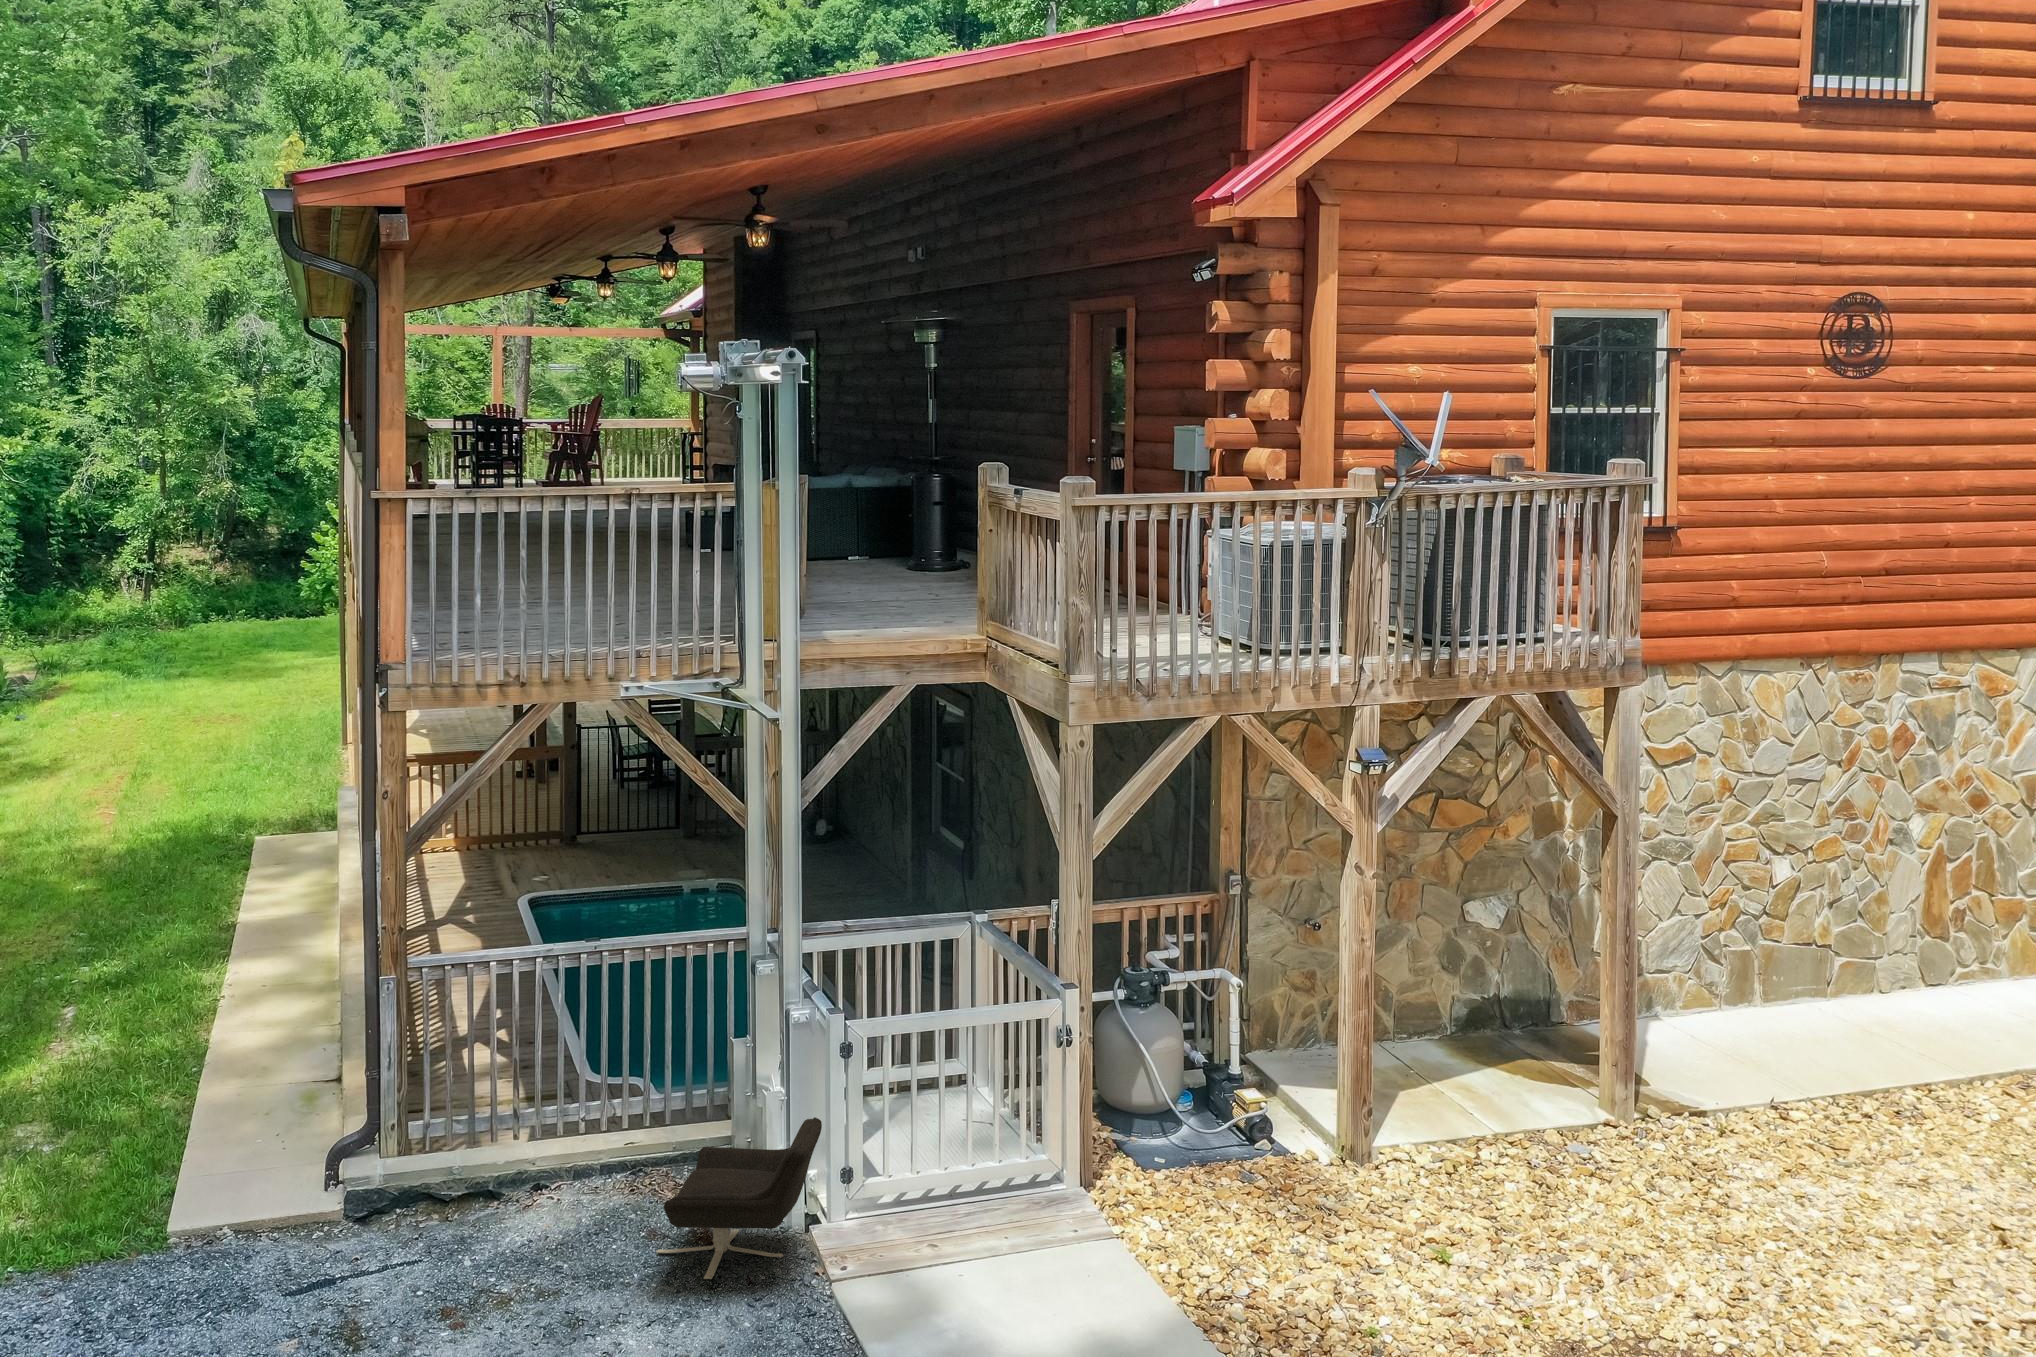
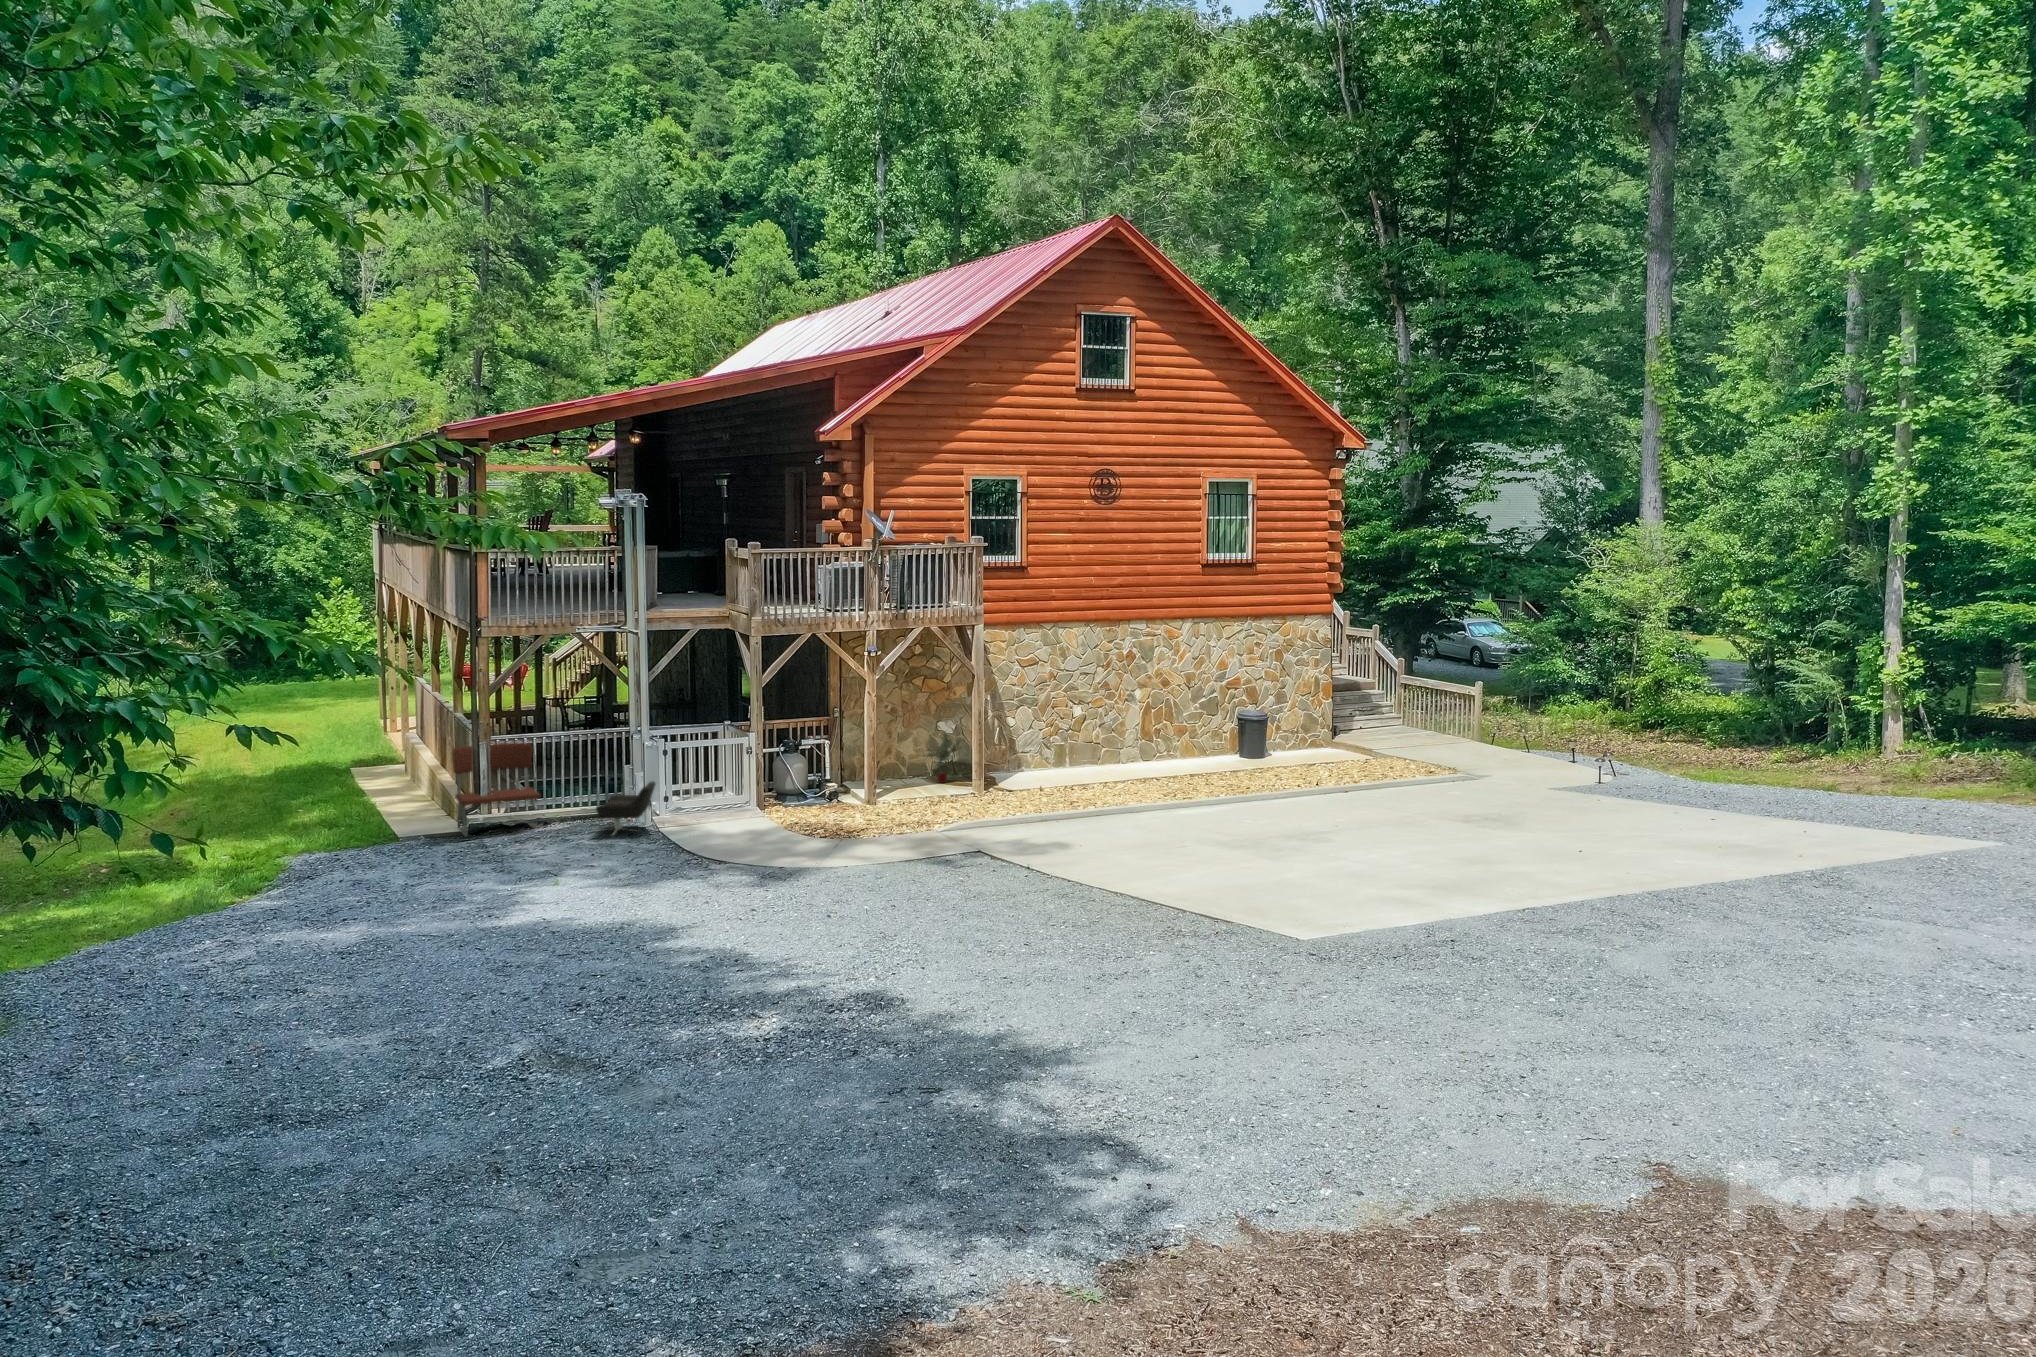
potted tree: none [1429,919,1525,1048] -> present [924,731,962,783]
bench: none [296,996,522,1262] -> present [453,743,541,836]

